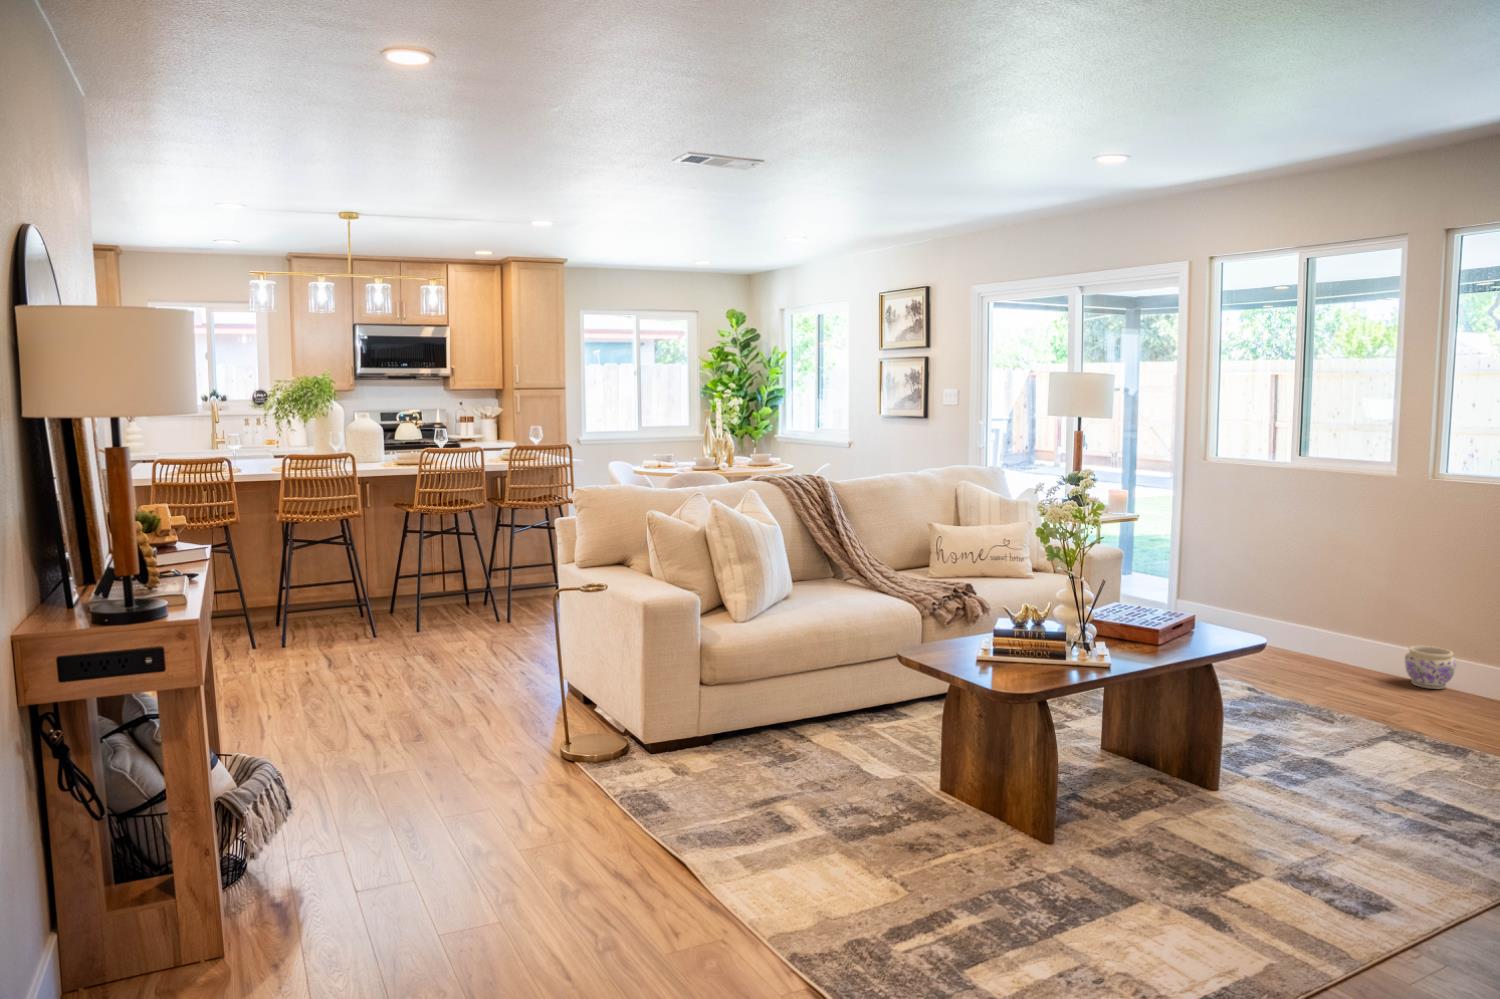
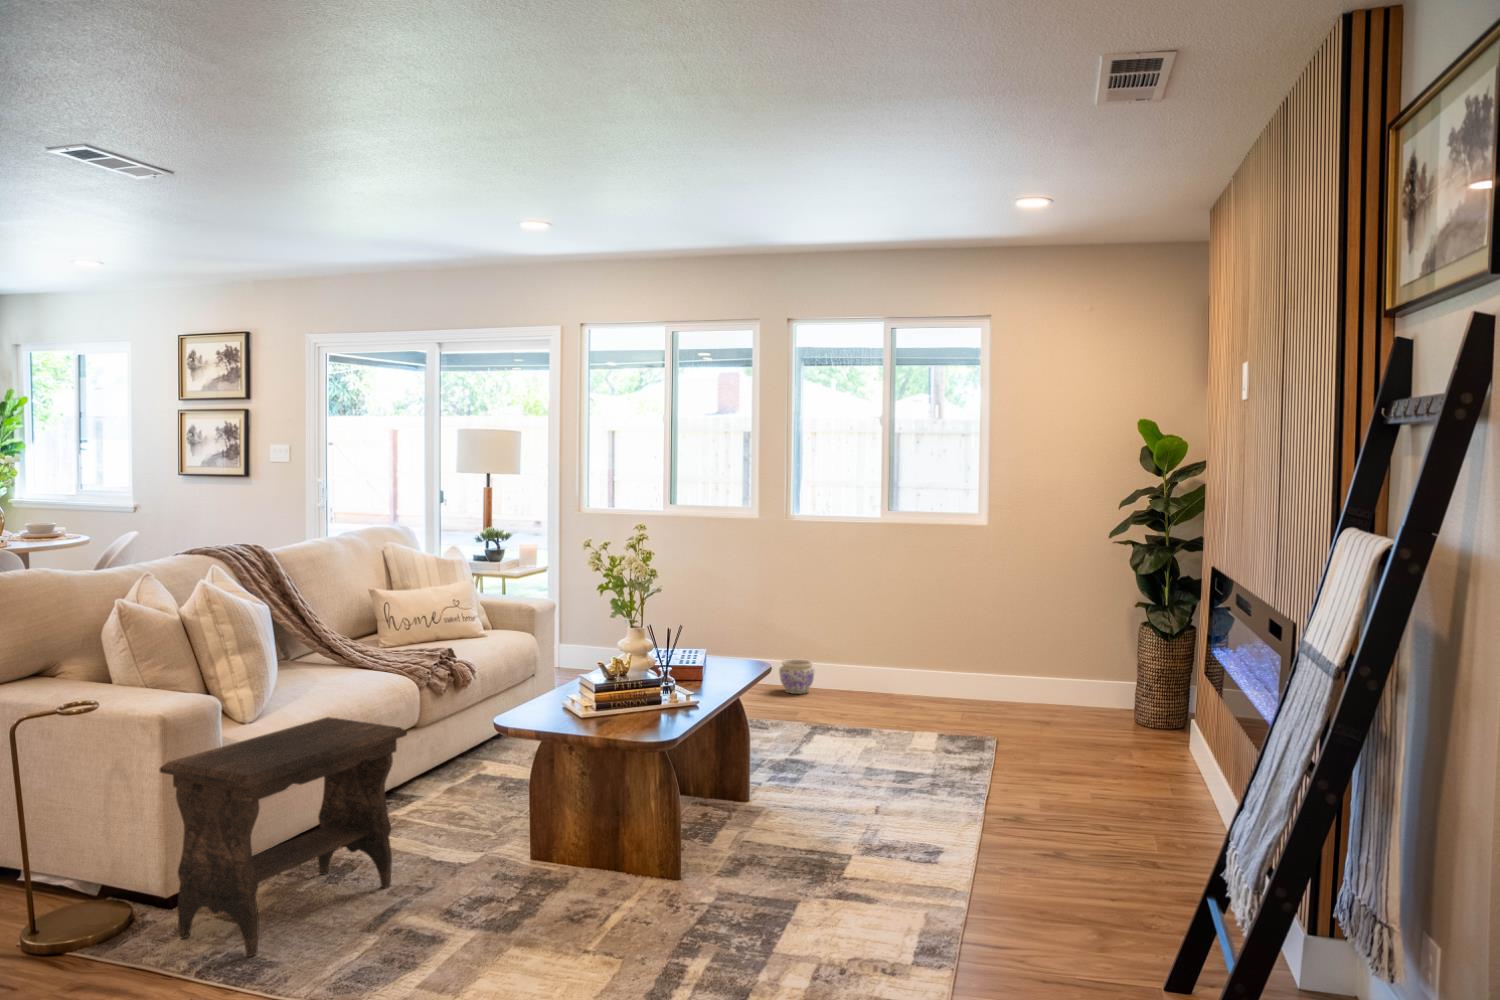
footstool: none [640,626,828,798] -> present [159,717,407,957]

